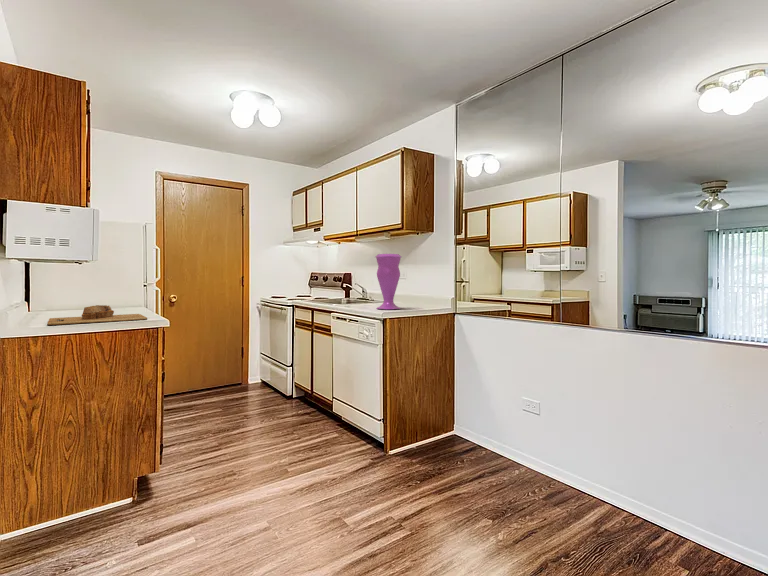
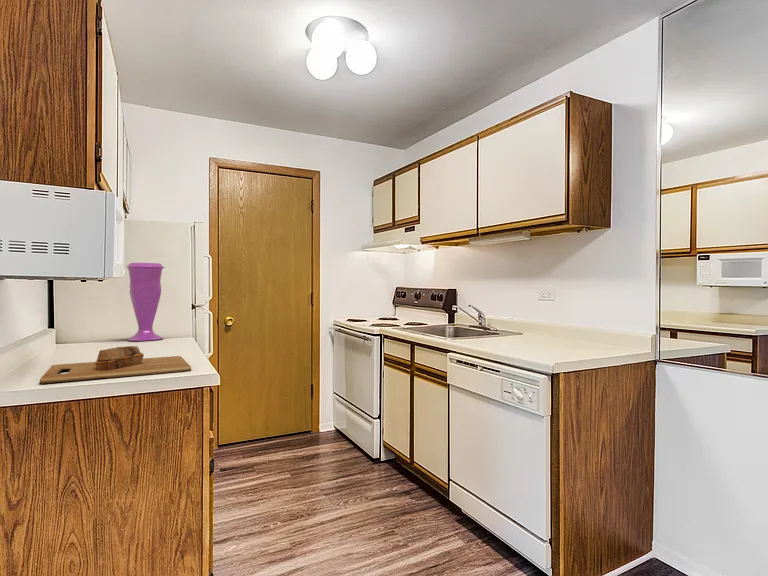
vase: present [376,254,401,309] -> present [127,263,164,341]

